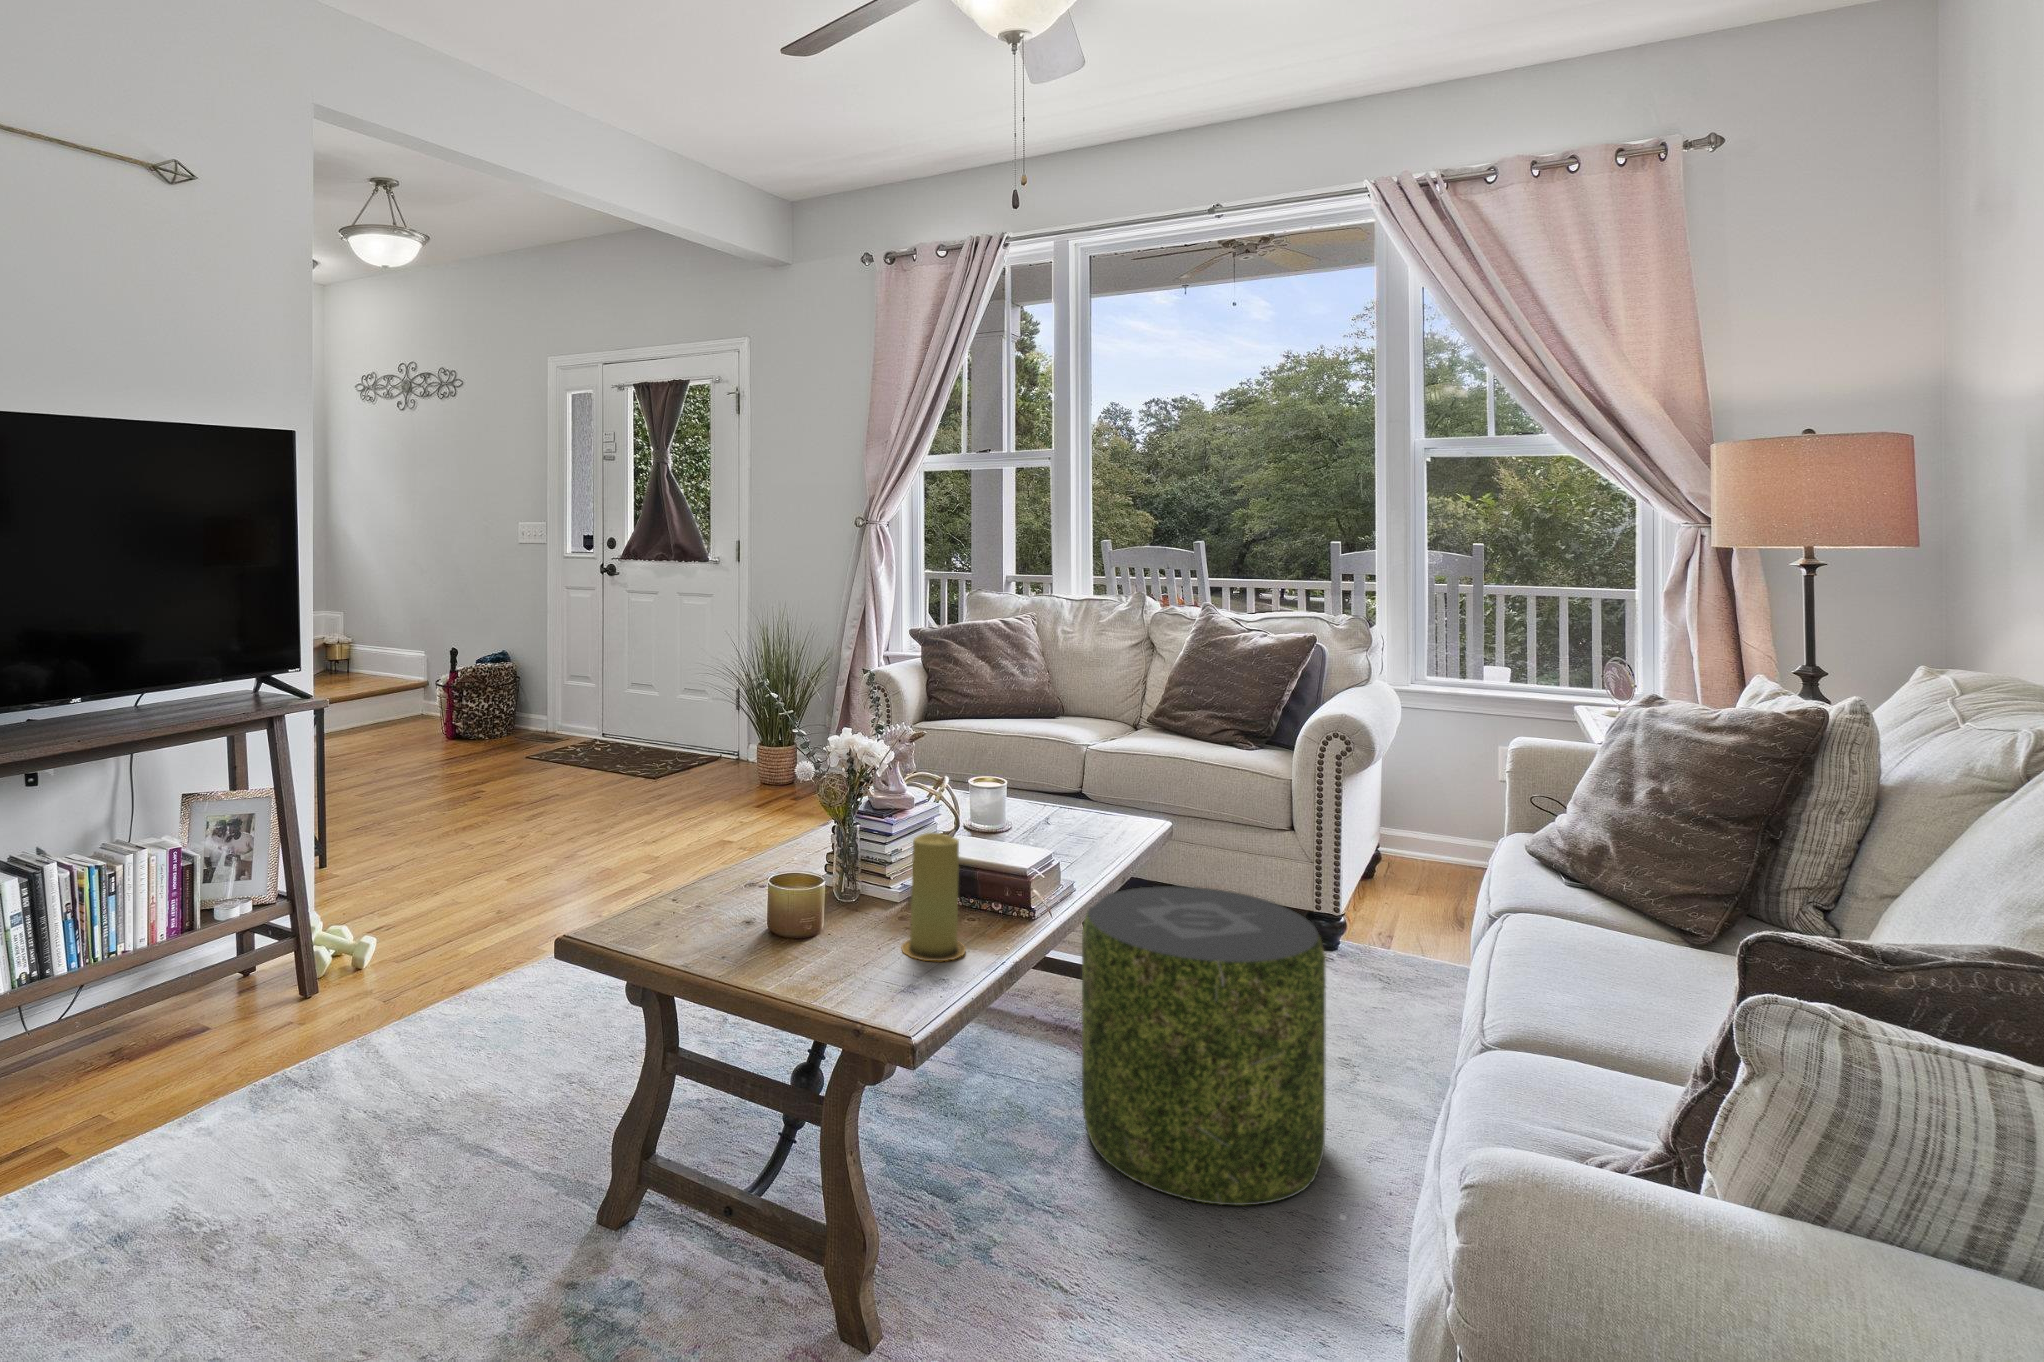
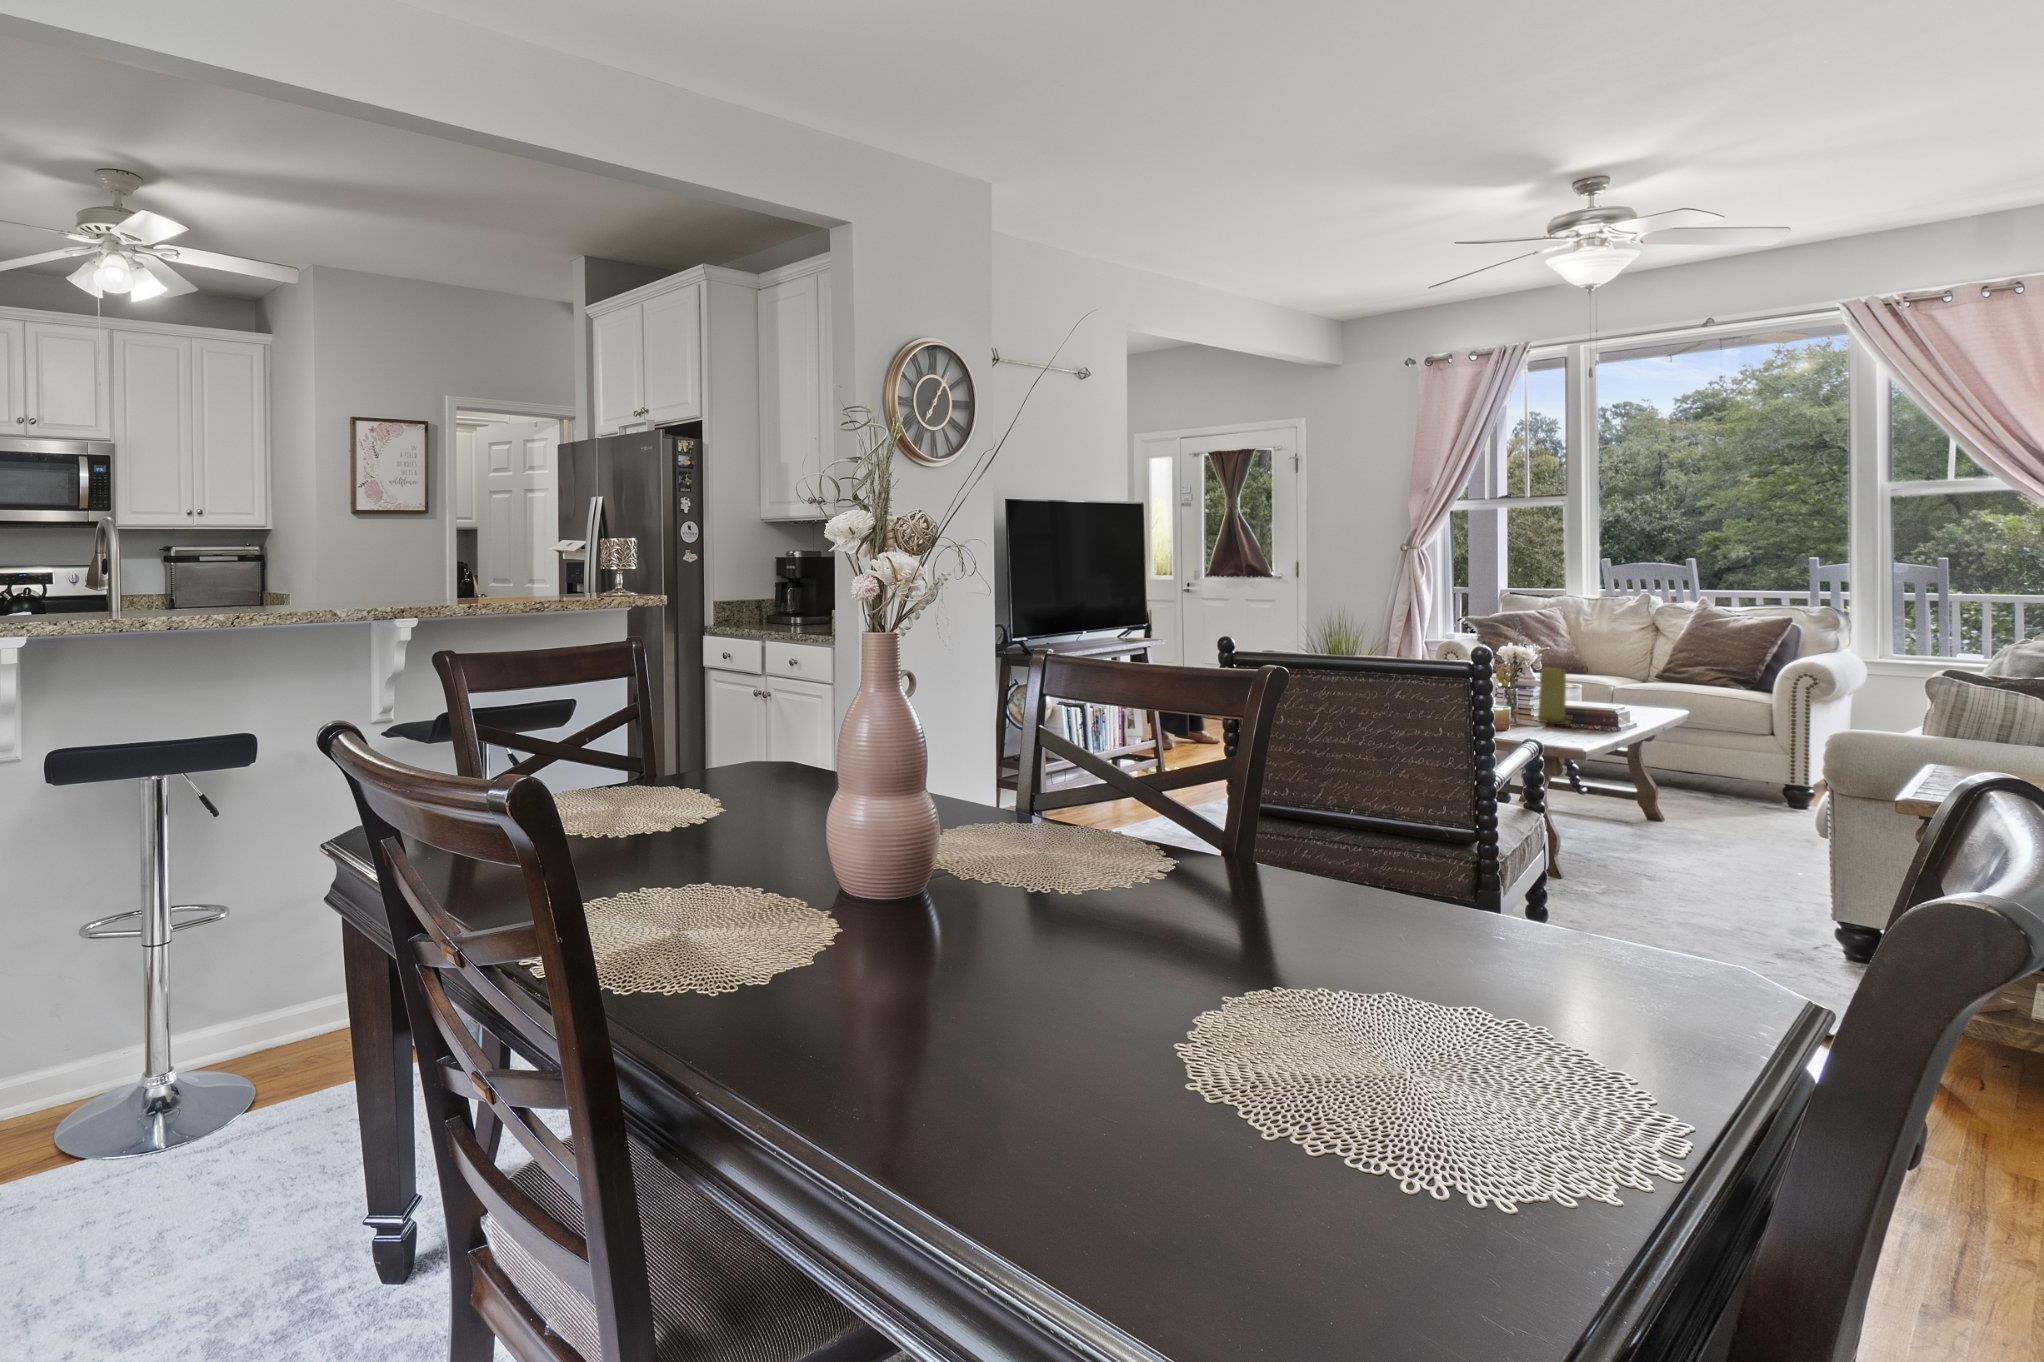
pouf: present [1082,886,1326,1205] -> none [1630,722,1784,861]

